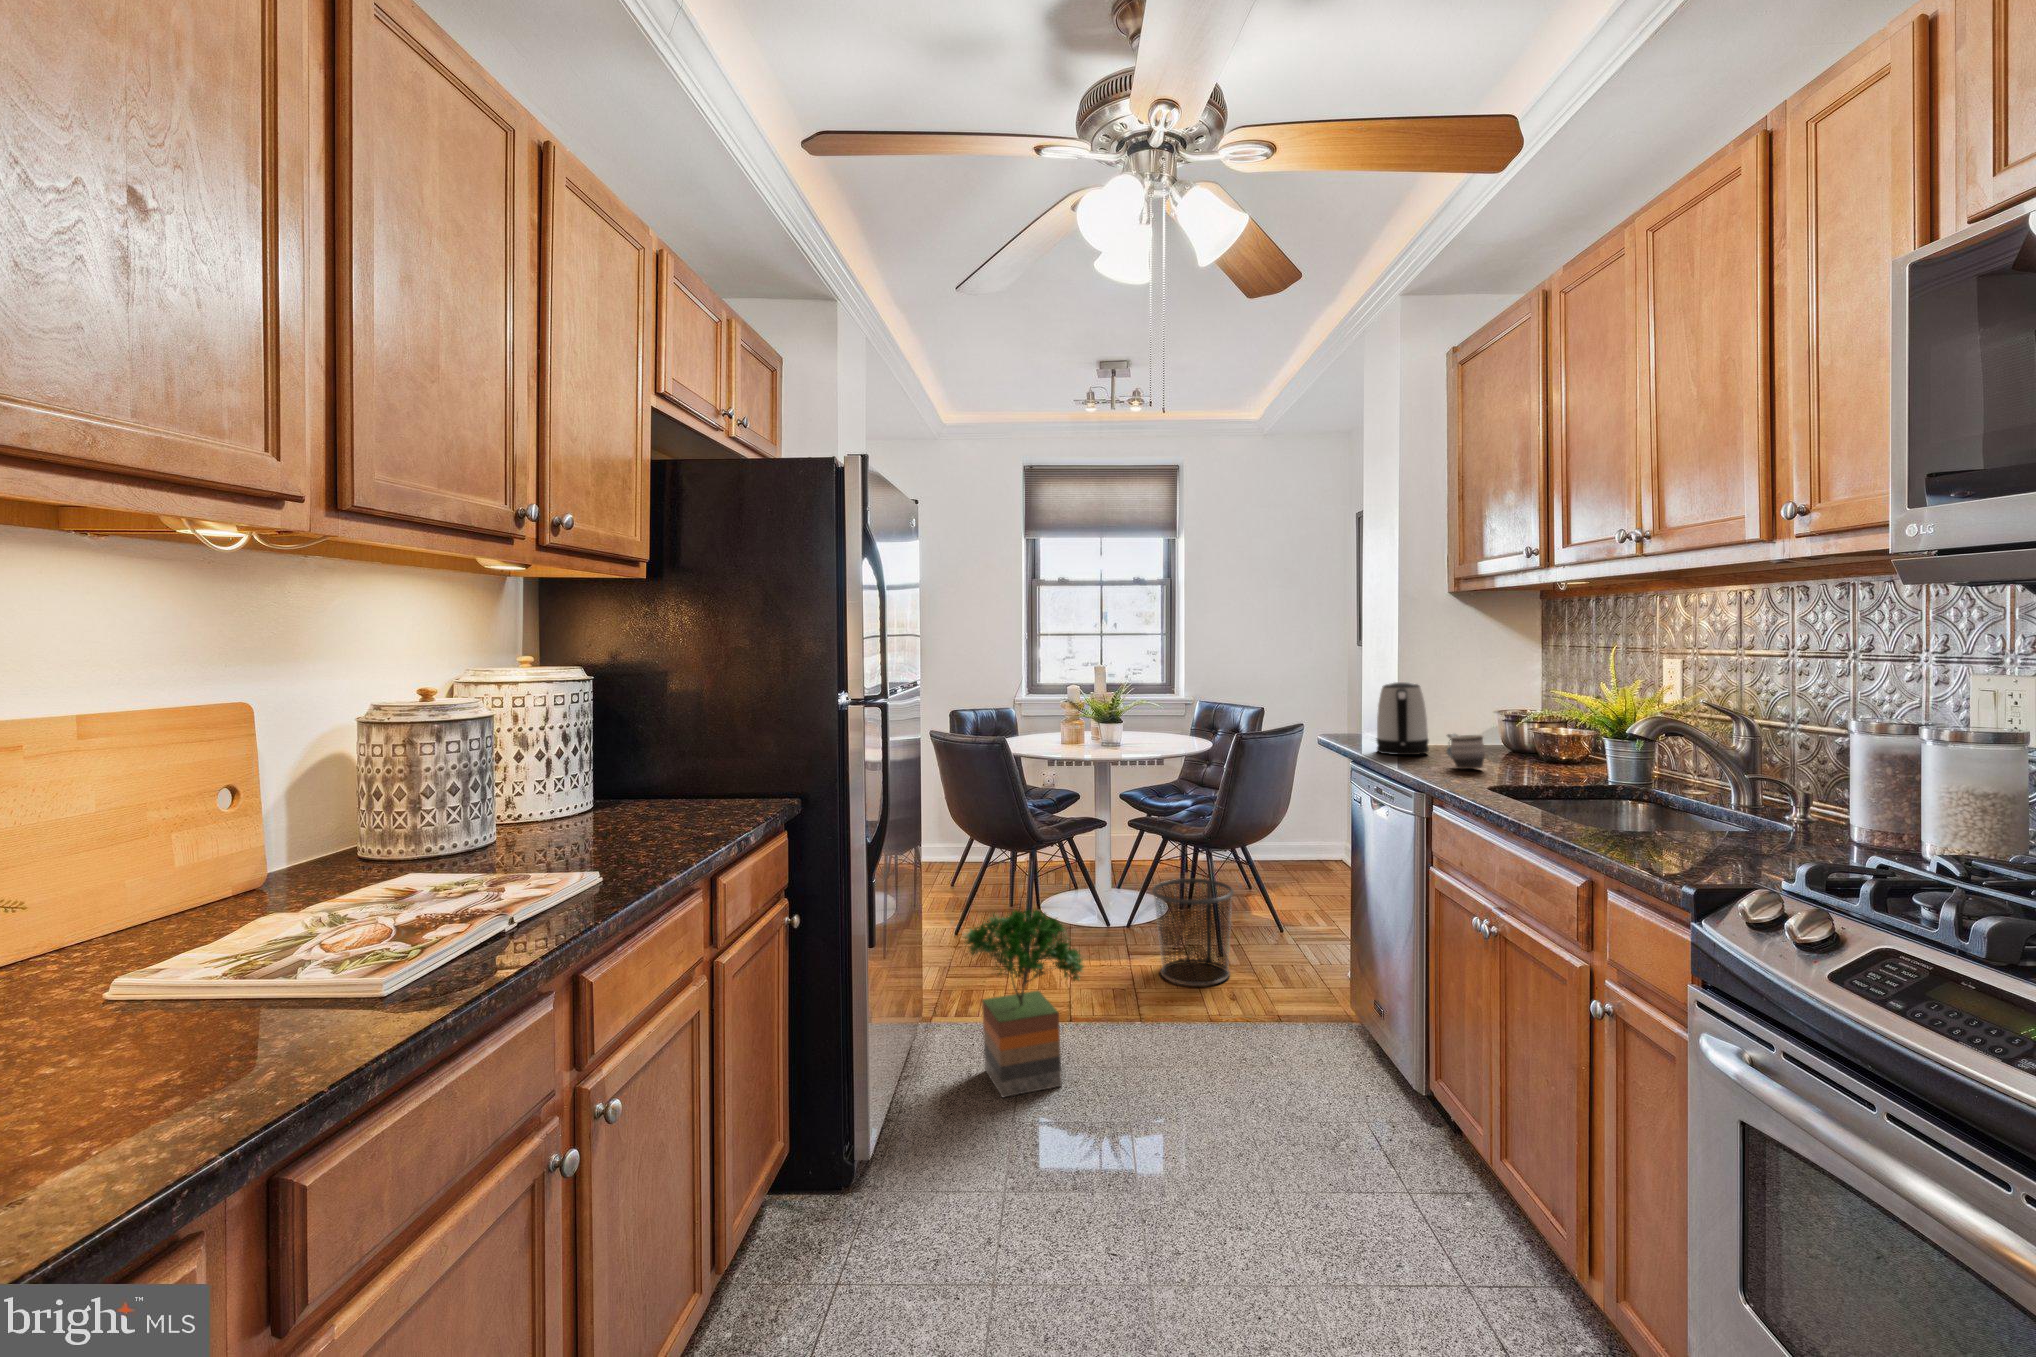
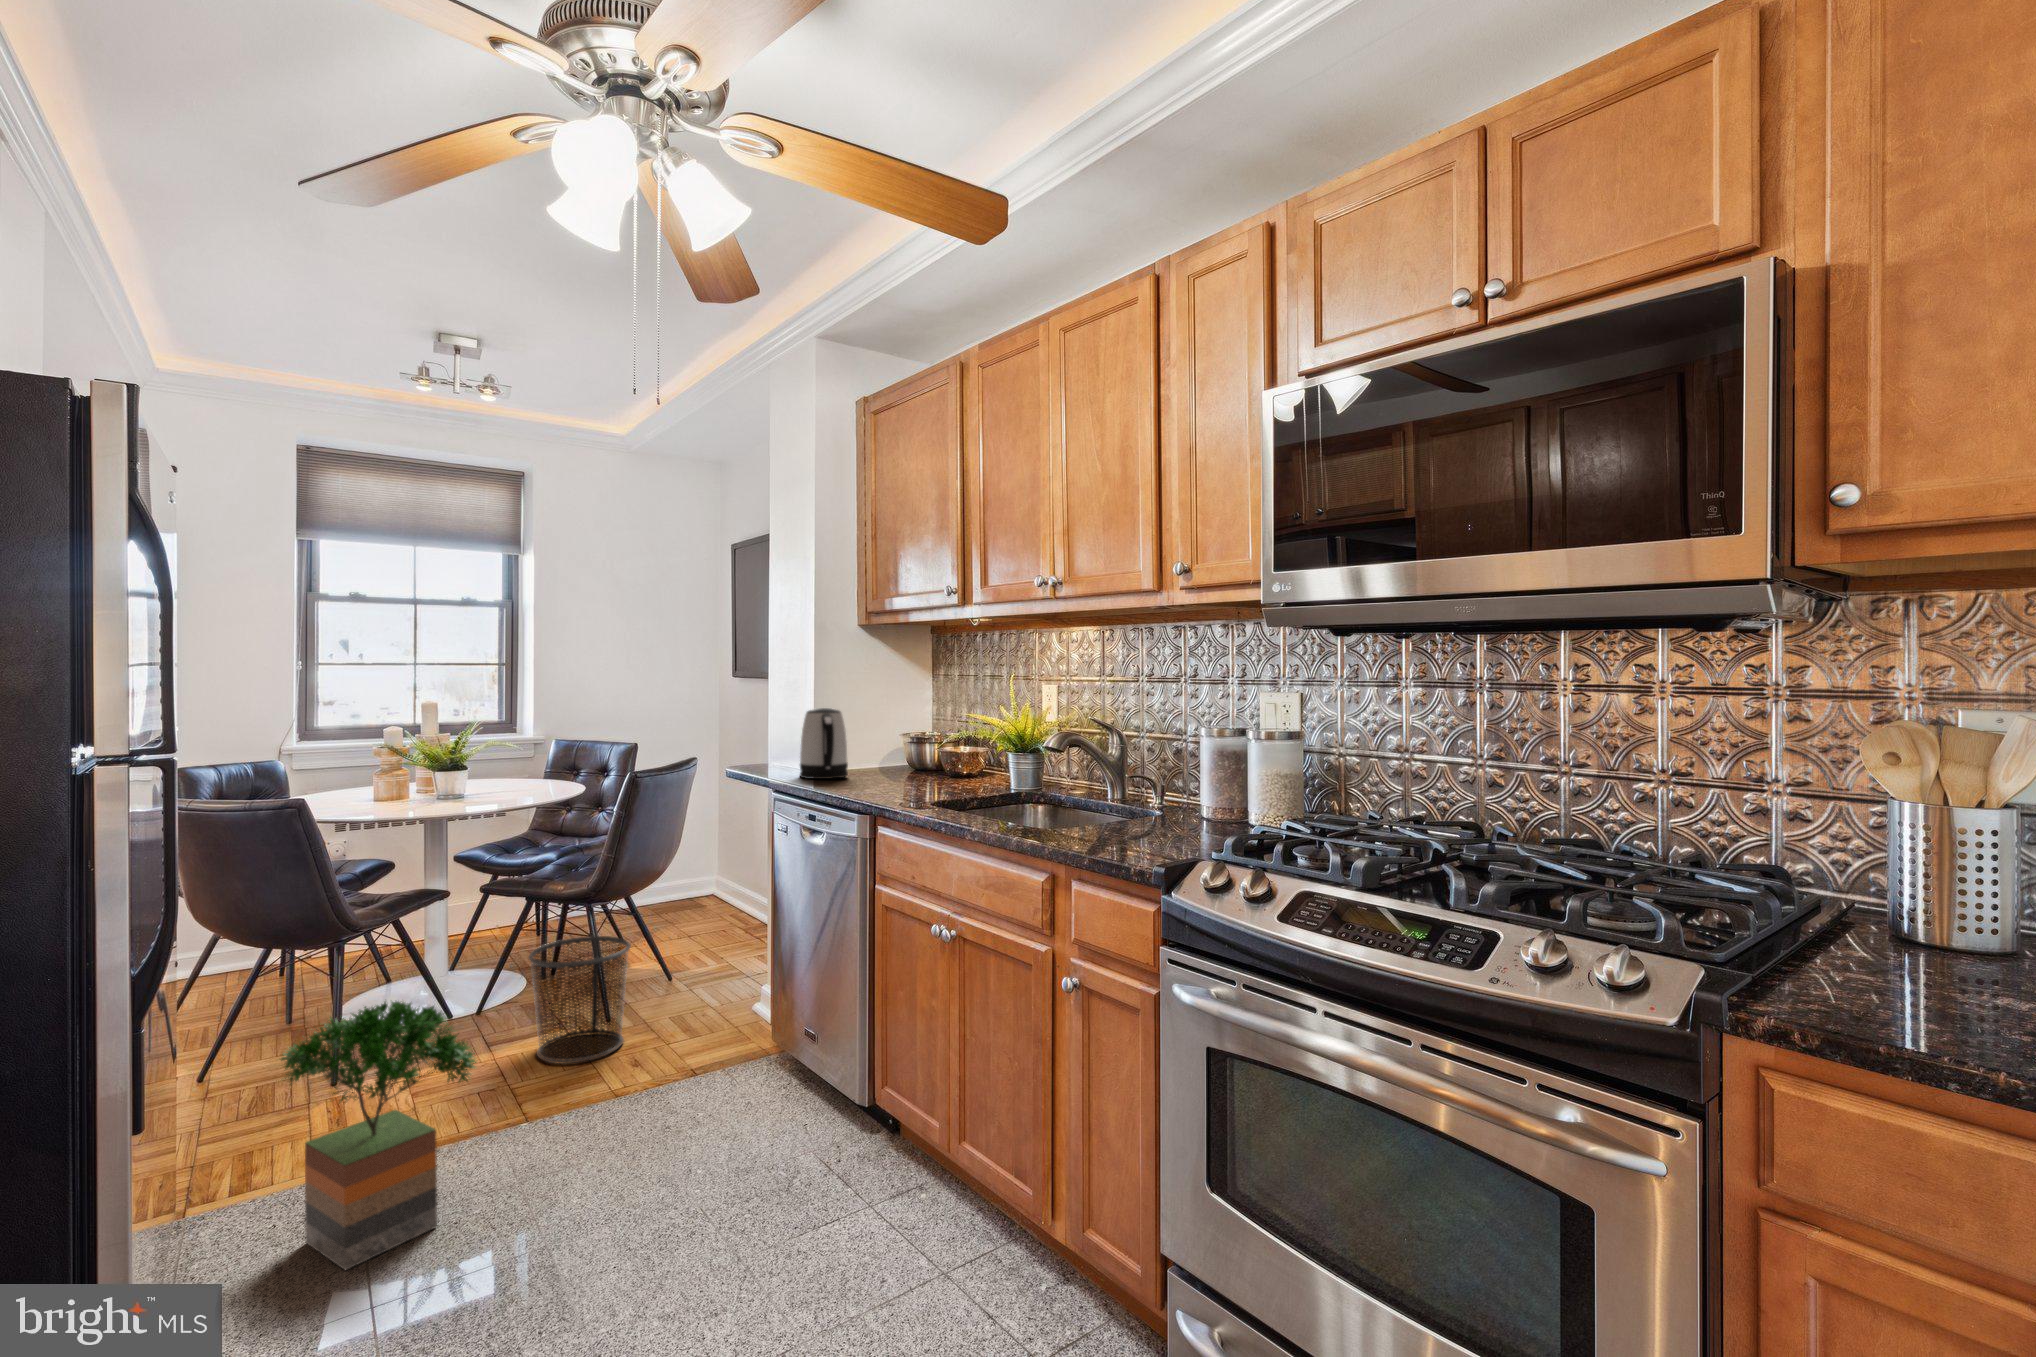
mug: present [1446,734,1485,769] -> none [873,755,908,788]

